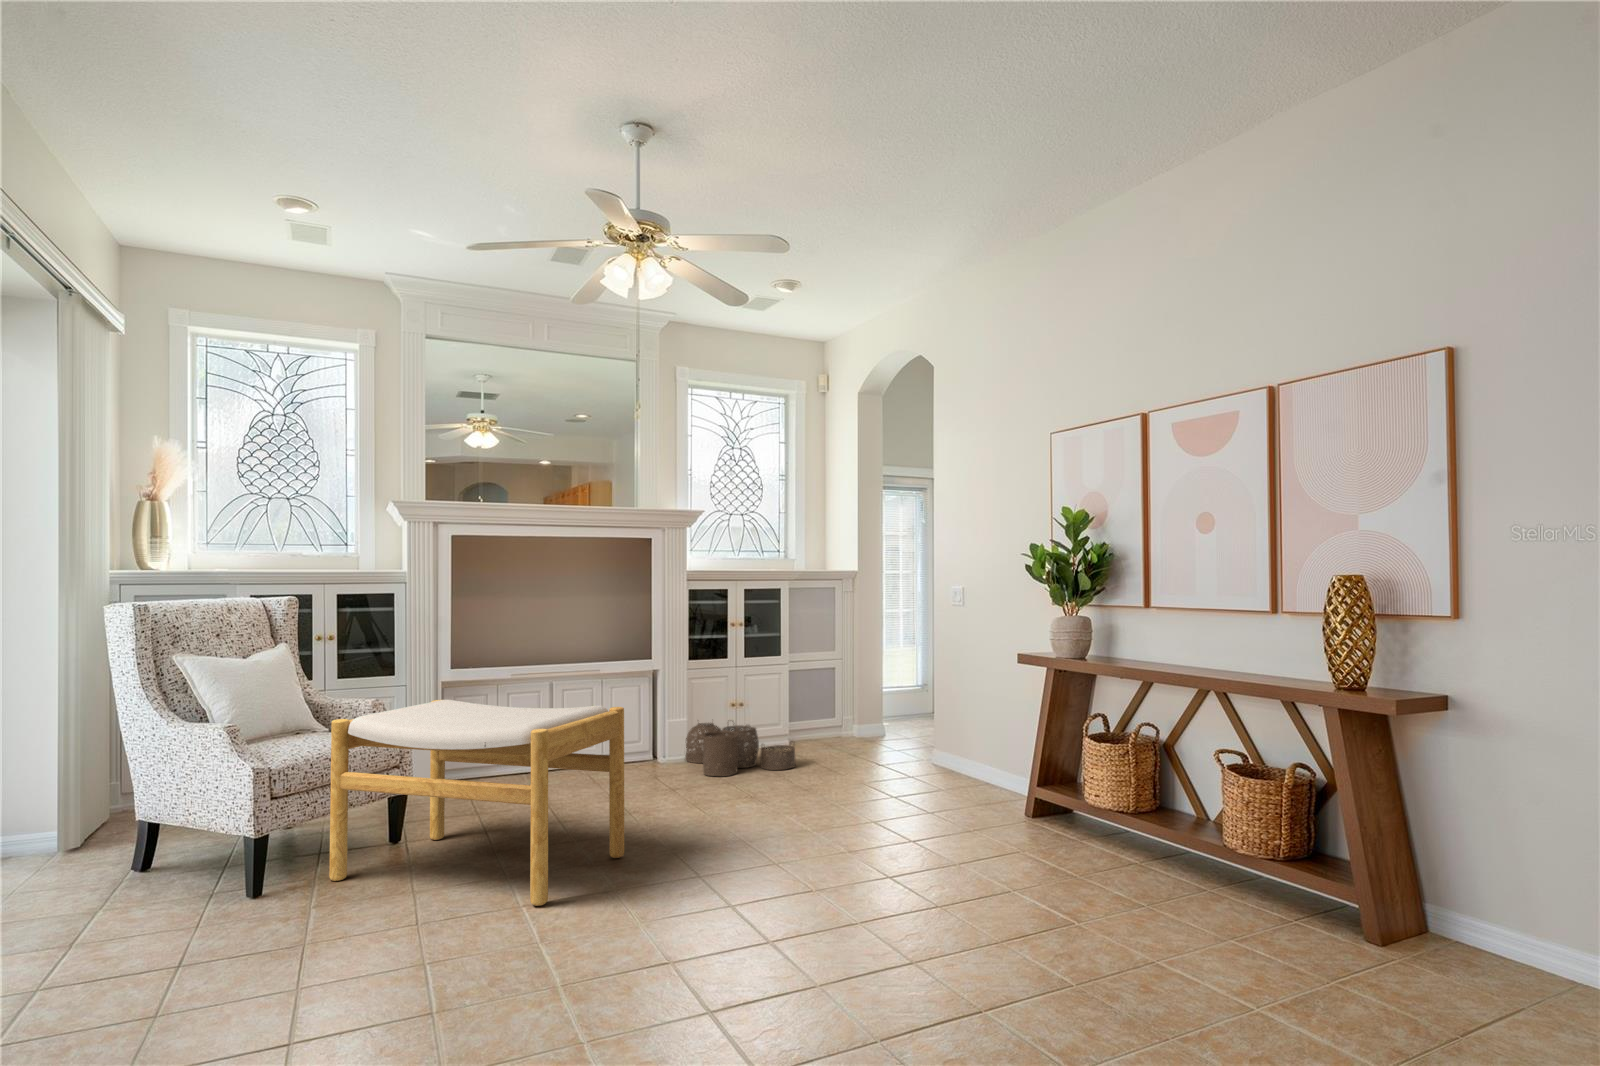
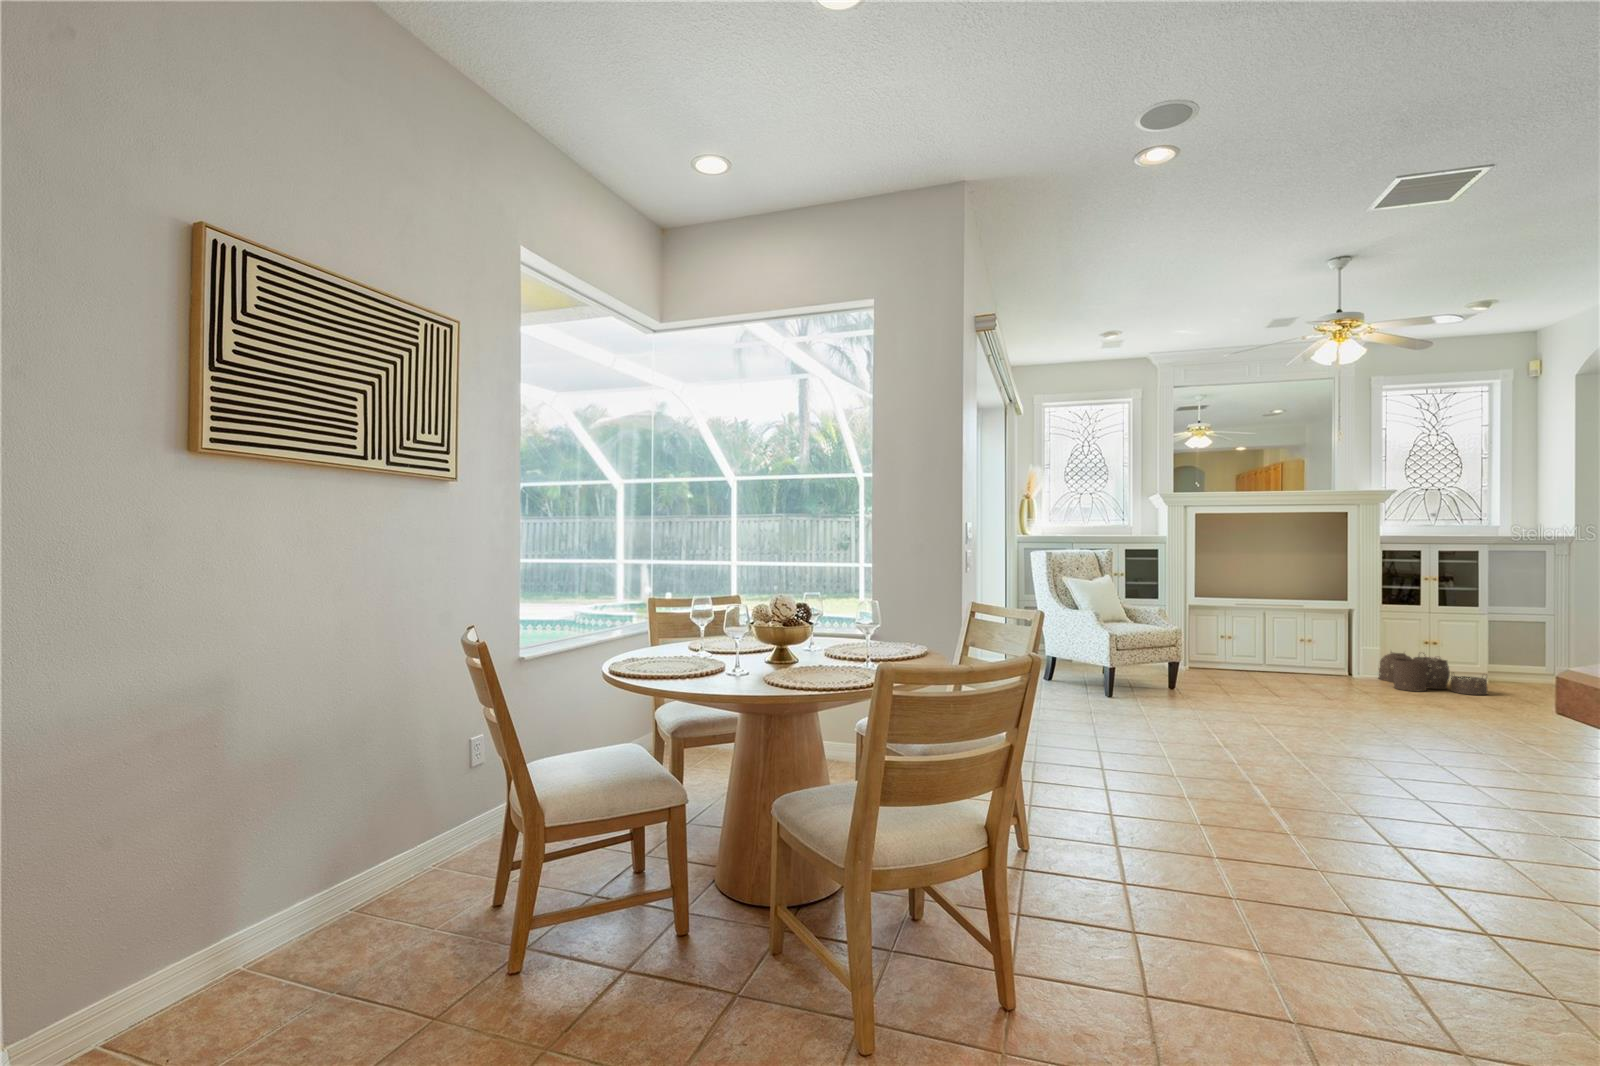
footstool: present [329,700,624,906] -> none [1144,611,1324,724]

